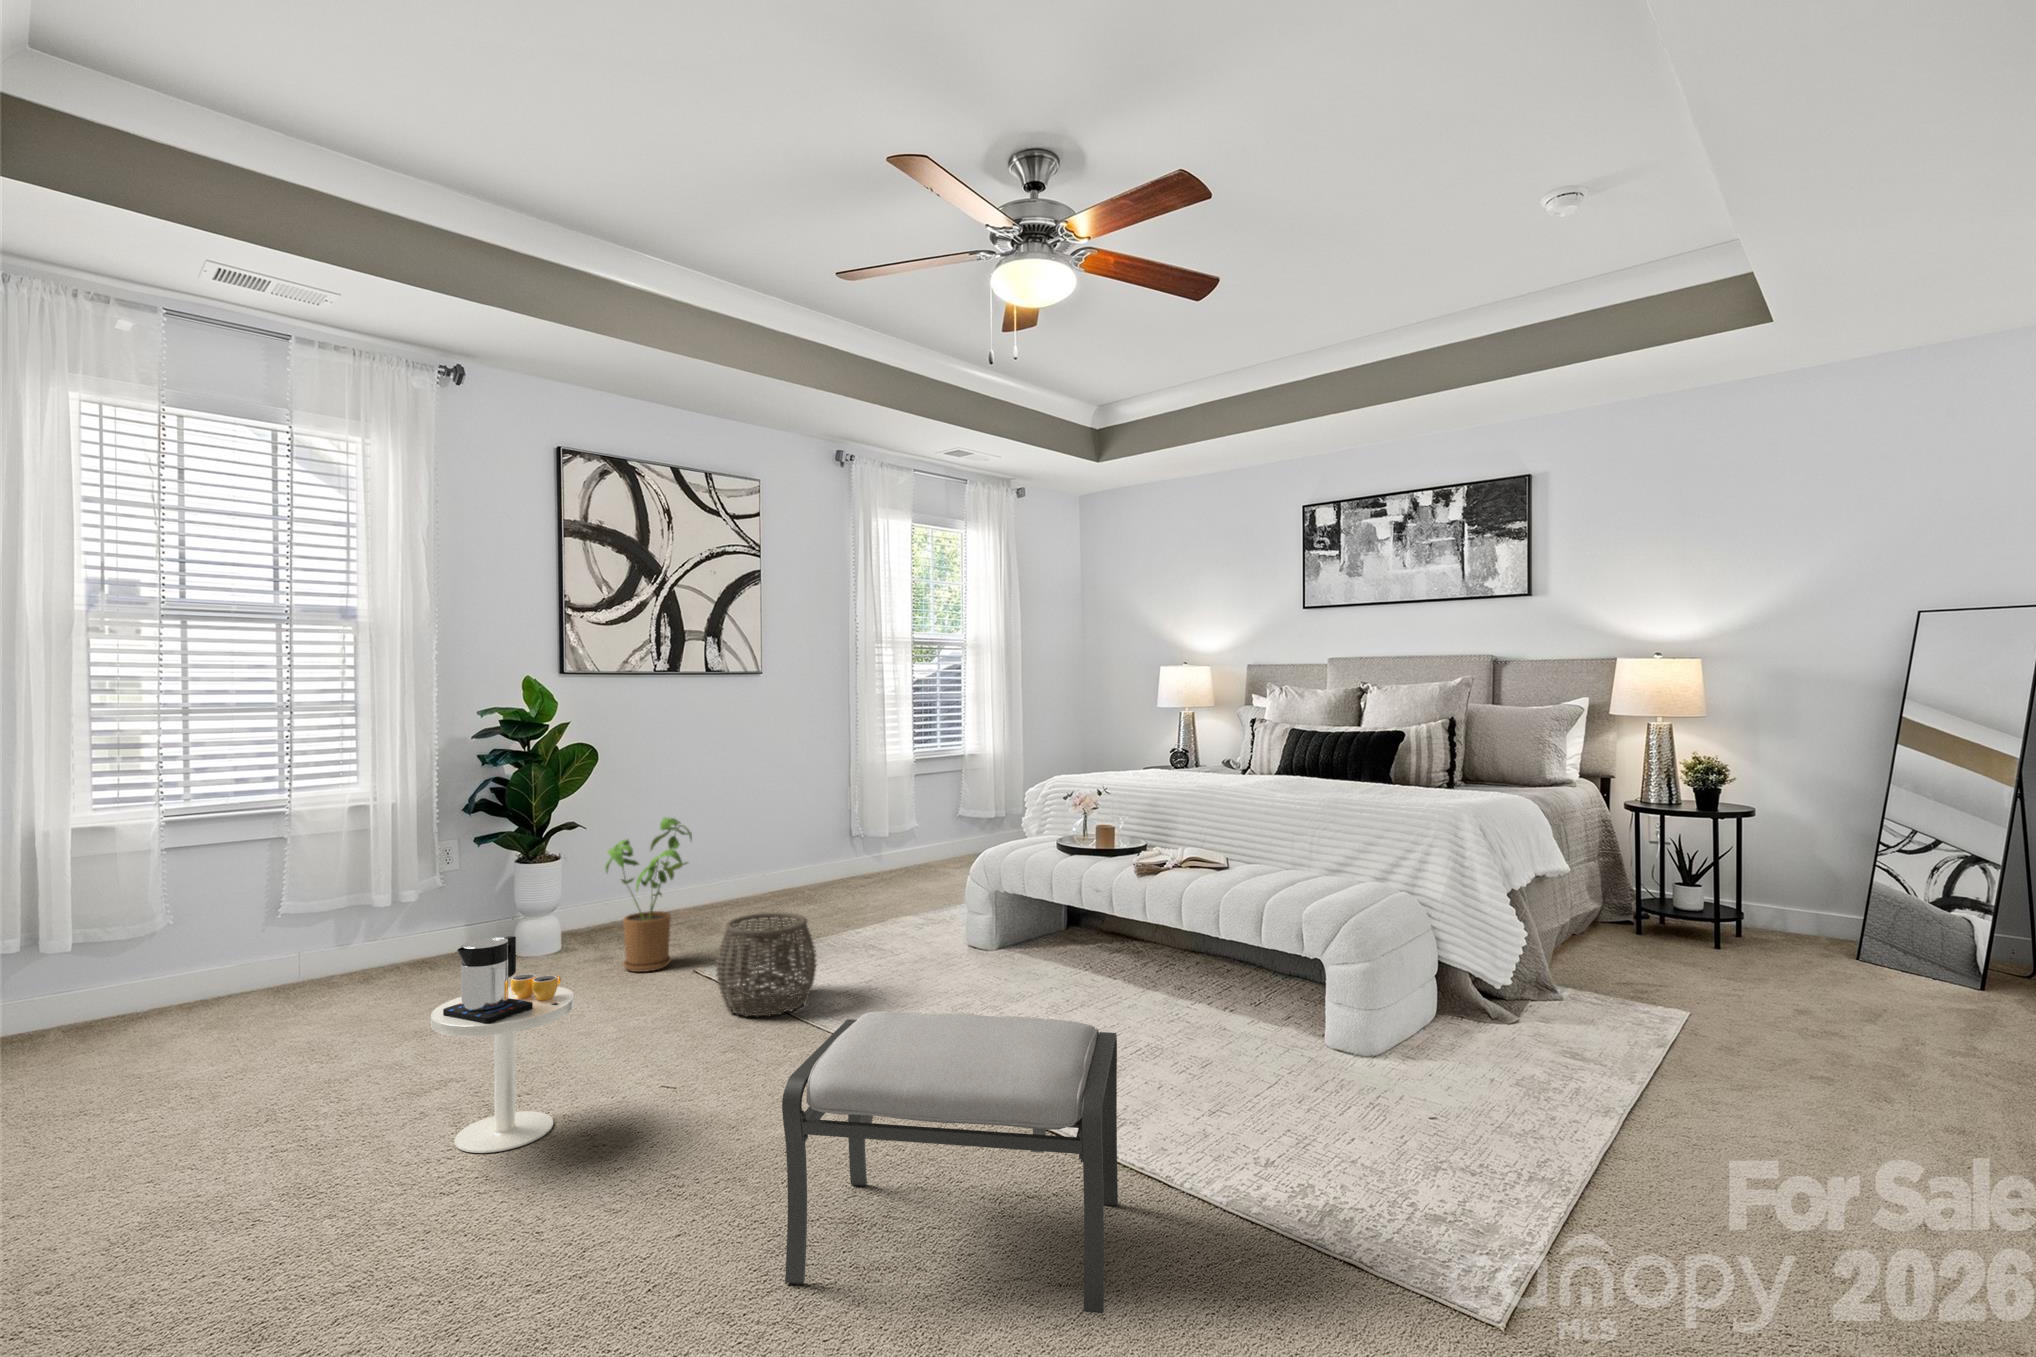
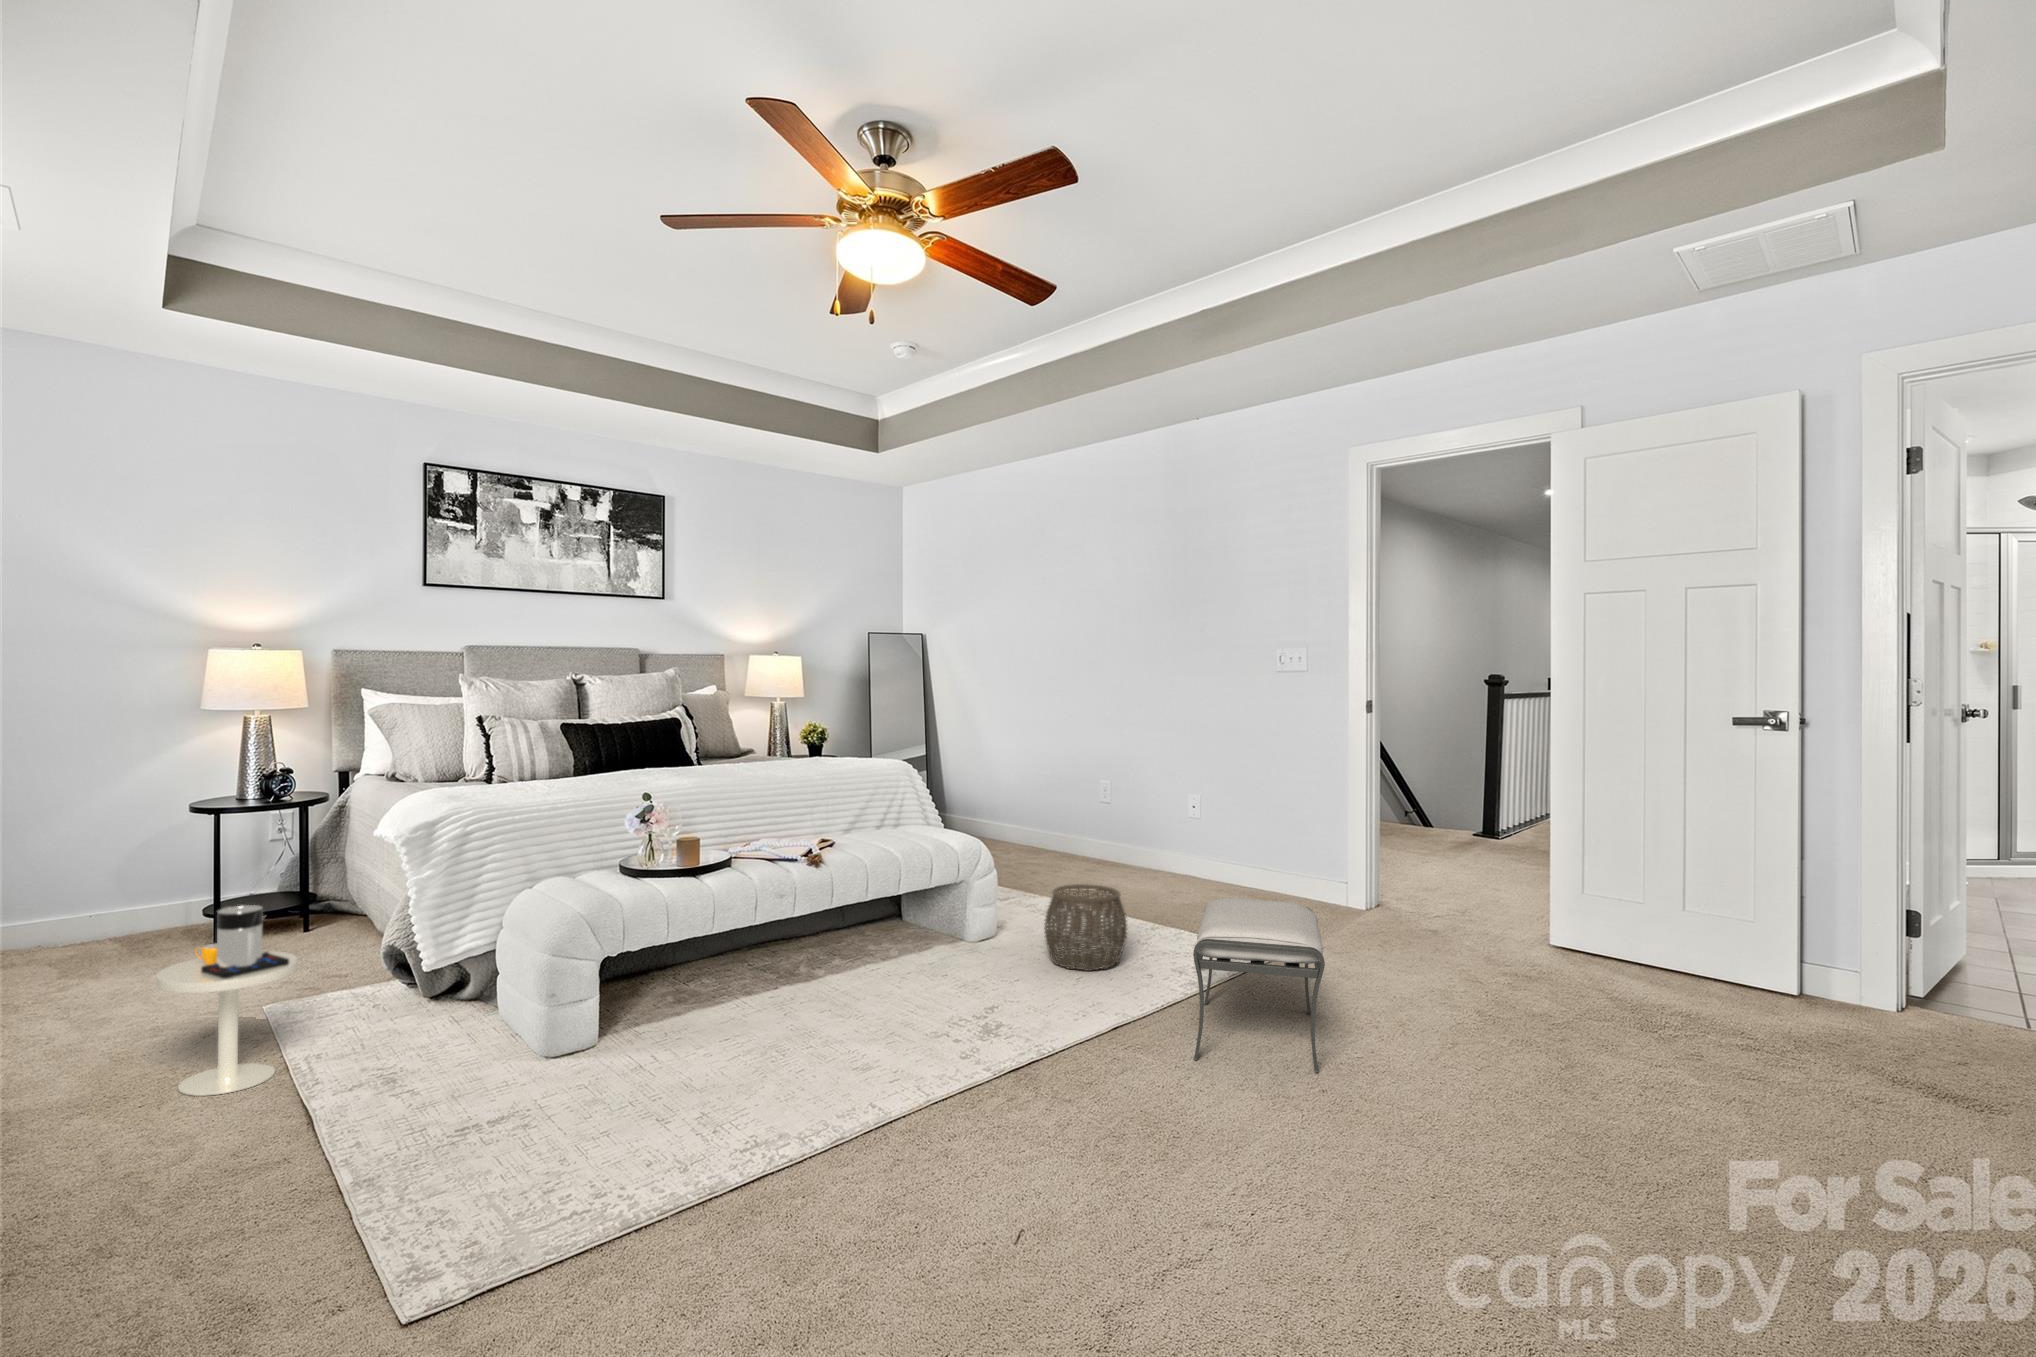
house plant: present [605,817,692,972] -> none [371,936,550,1232]
woven basket: present [716,912,817,1017] -> present [1044,884,1127,971]
side table: present [431,936,574,1153] -> present [156,905,297,1096]

